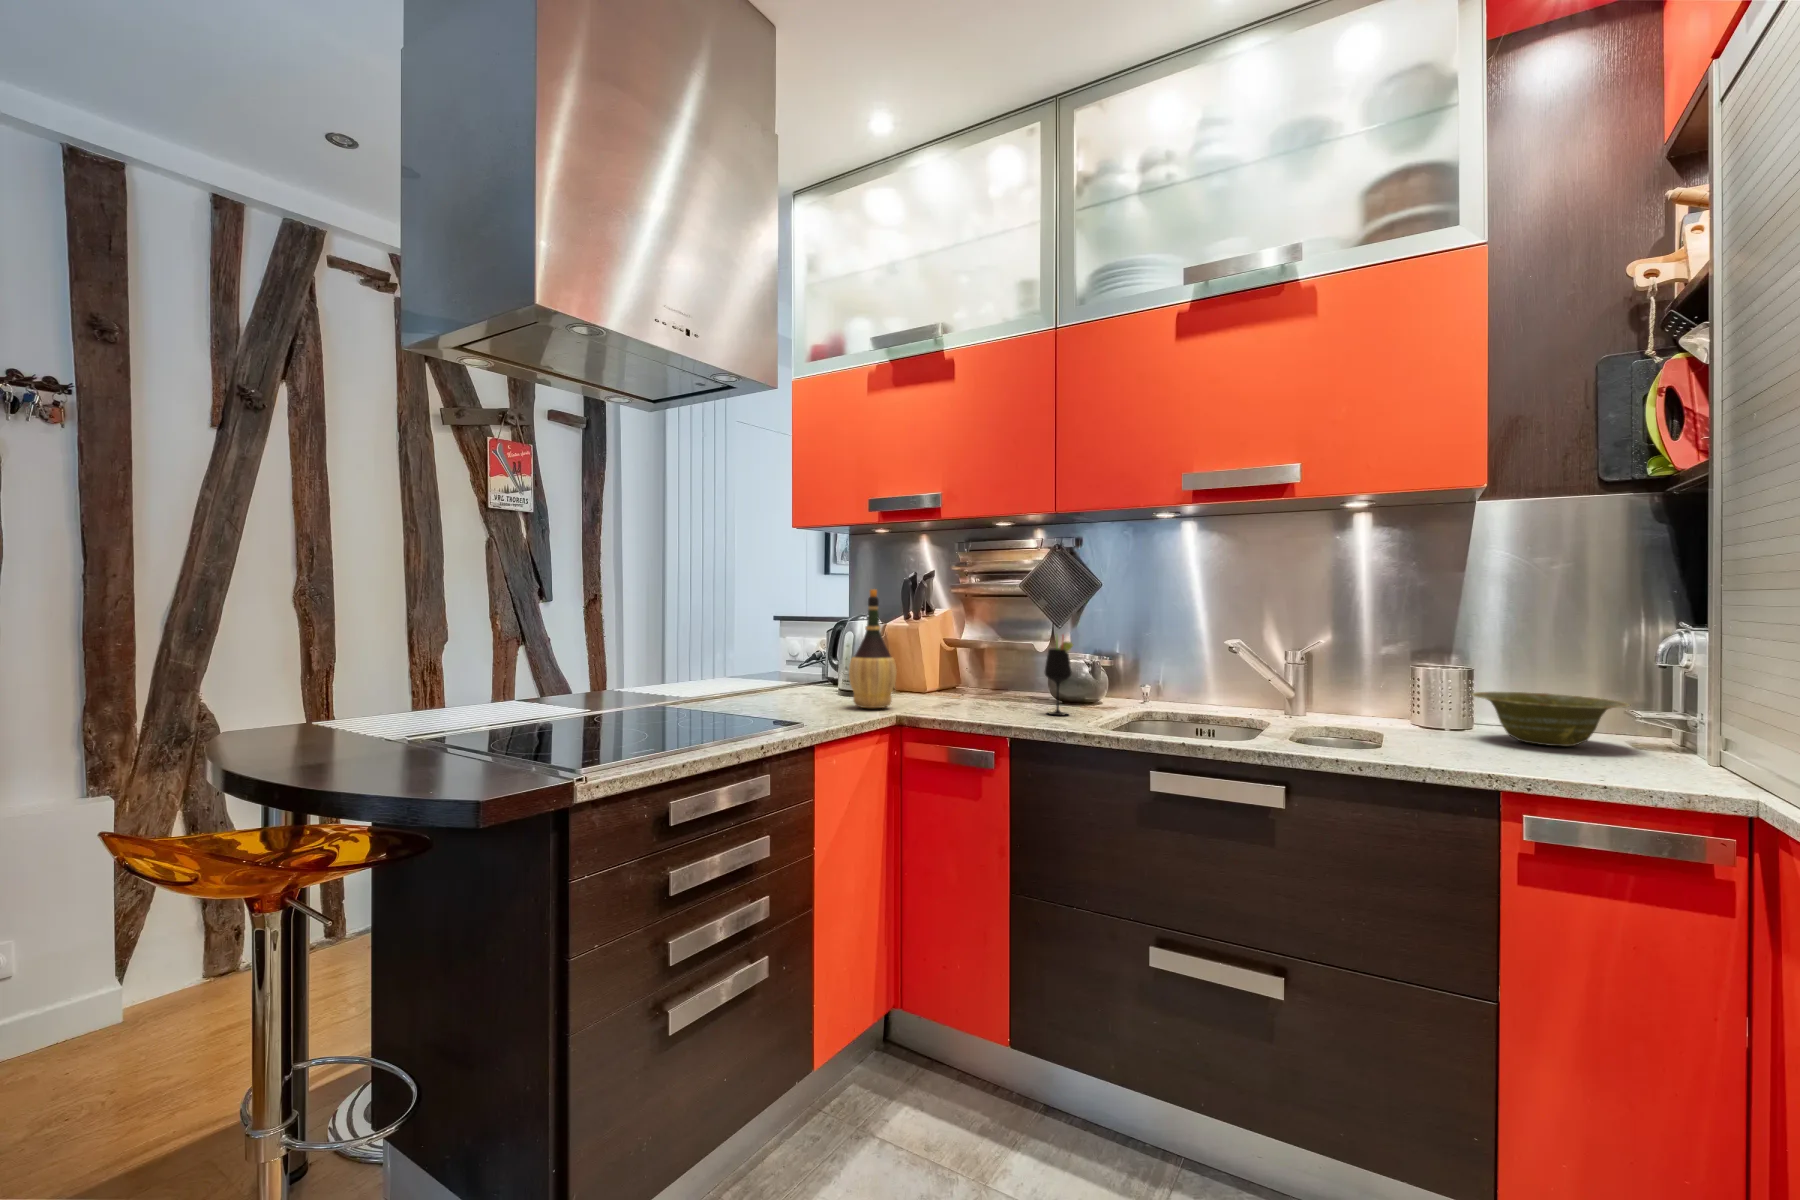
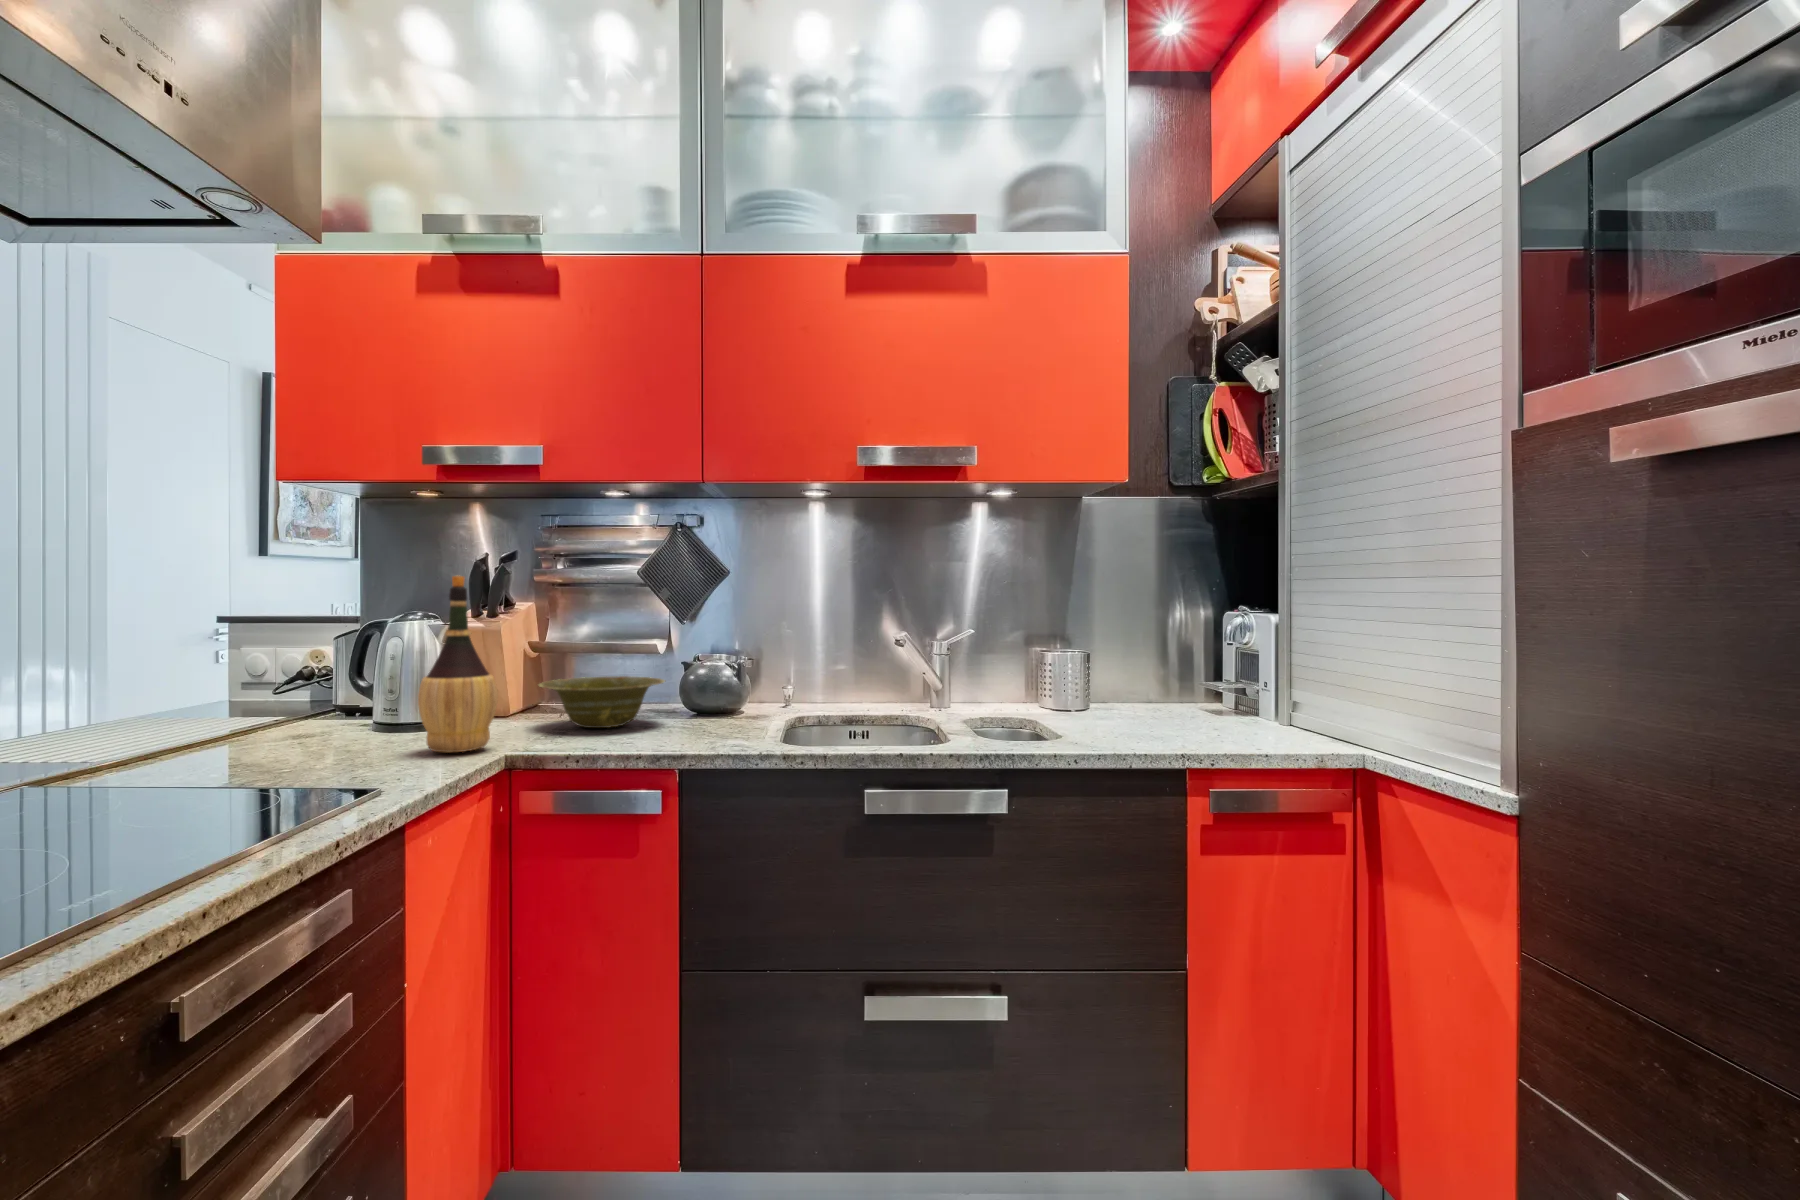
wine glass: present [1045,635,1073,715] -> none [704,632,742,734]
dish: present [1472,692,1629,746] -> present [539,676,664,728]

